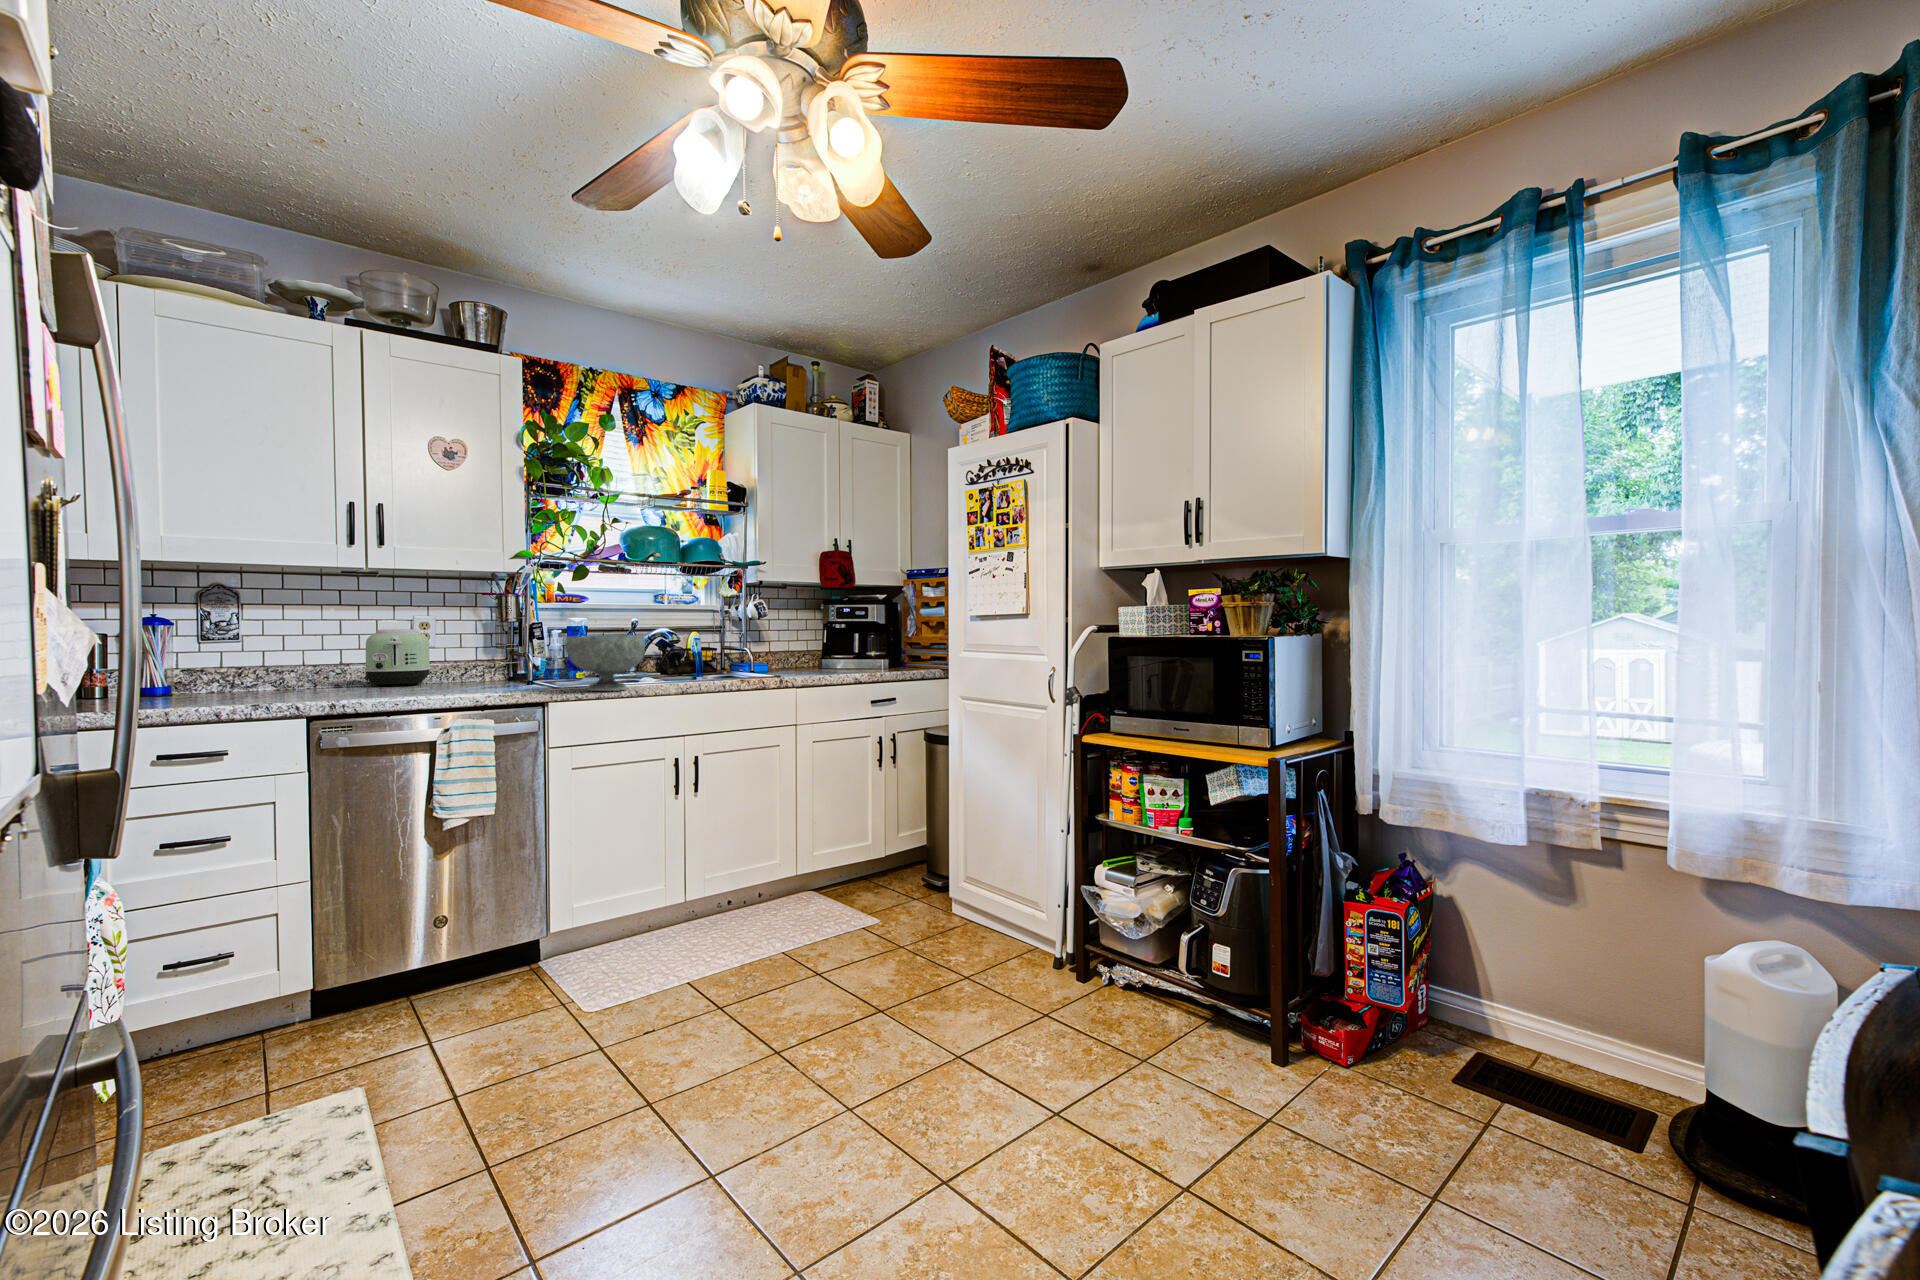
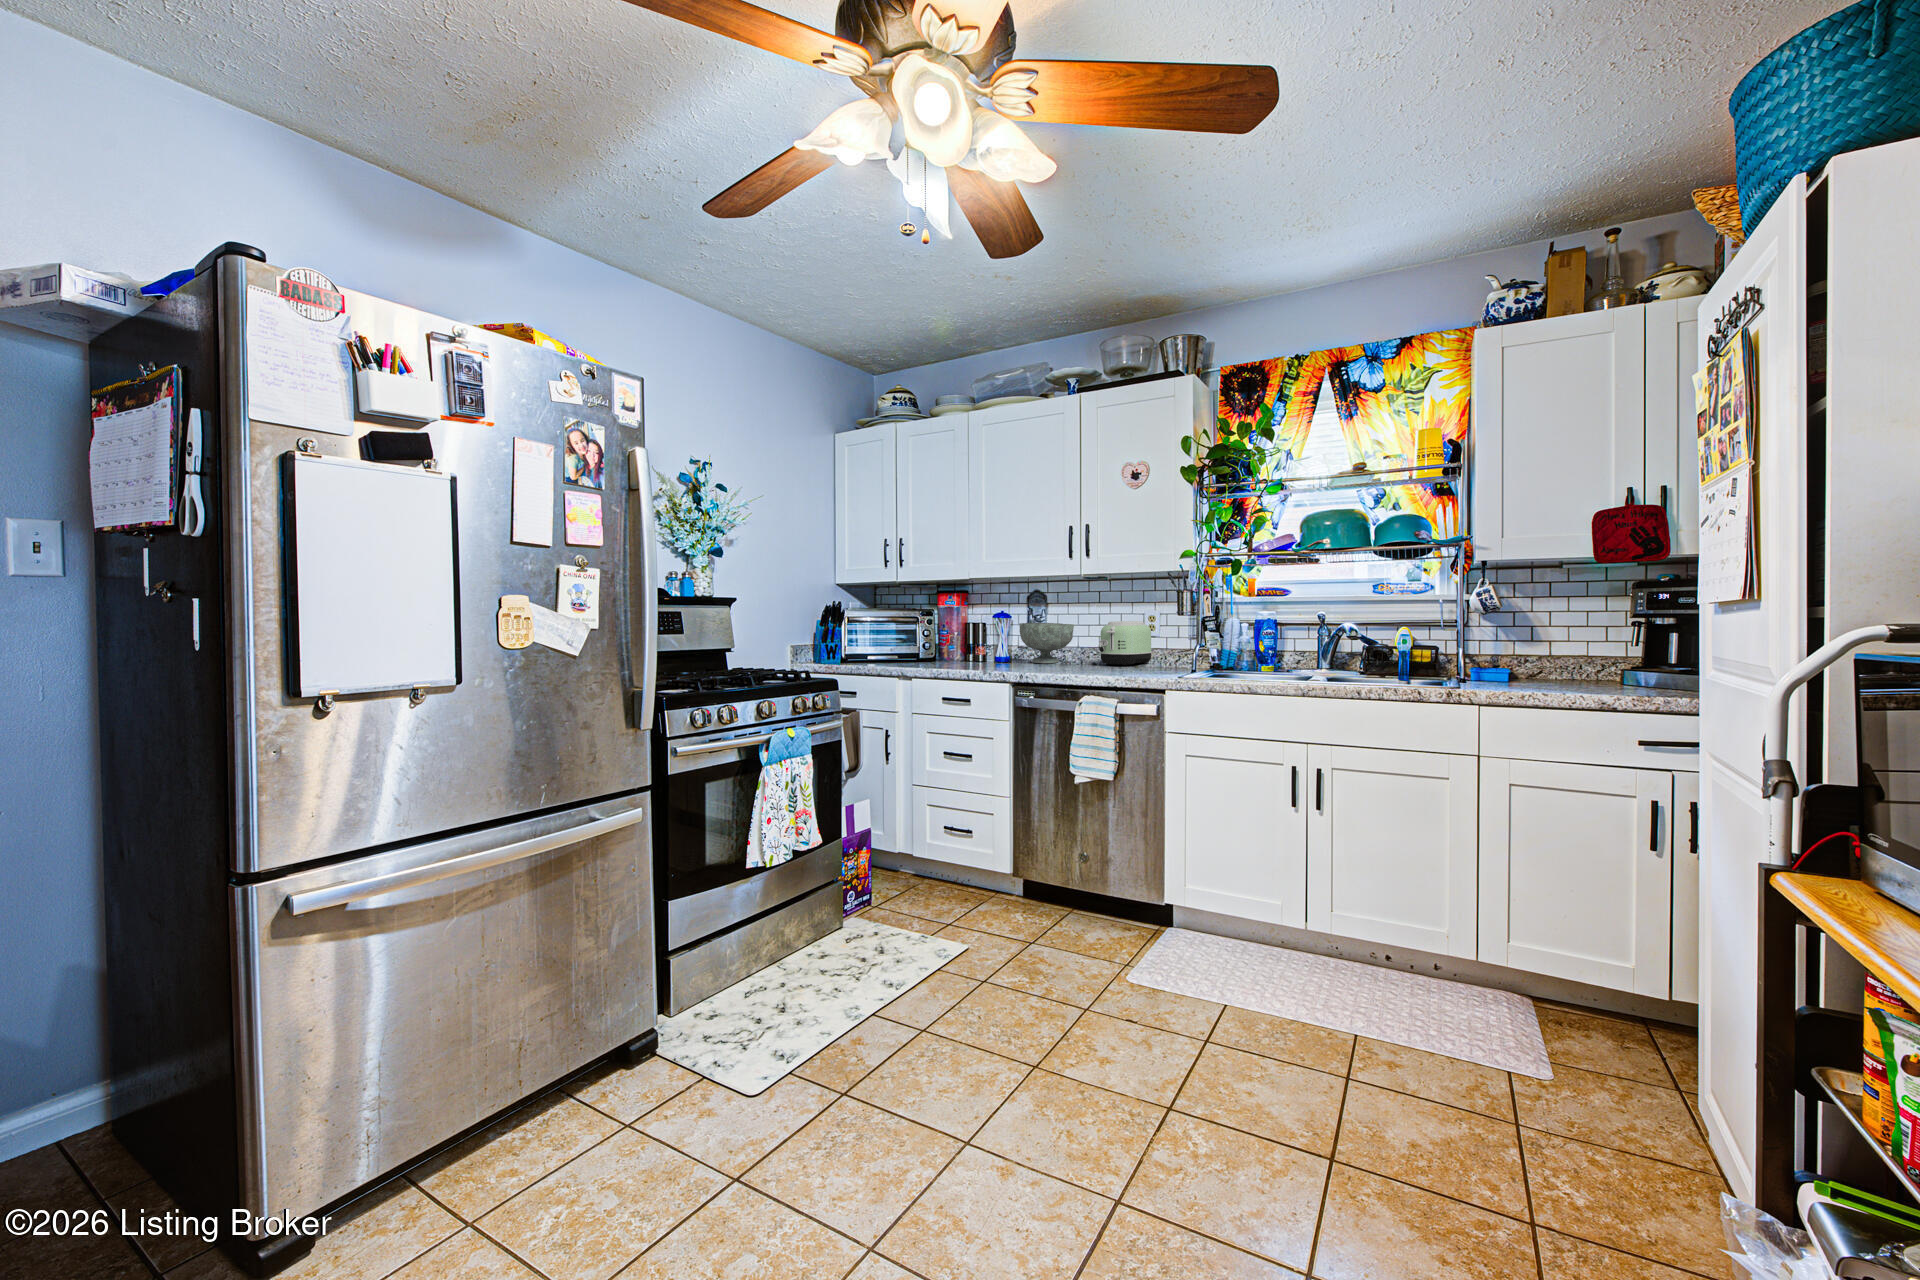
decorative bowl: present [565,635,645,691] -> present [1019,623,1074,663]

